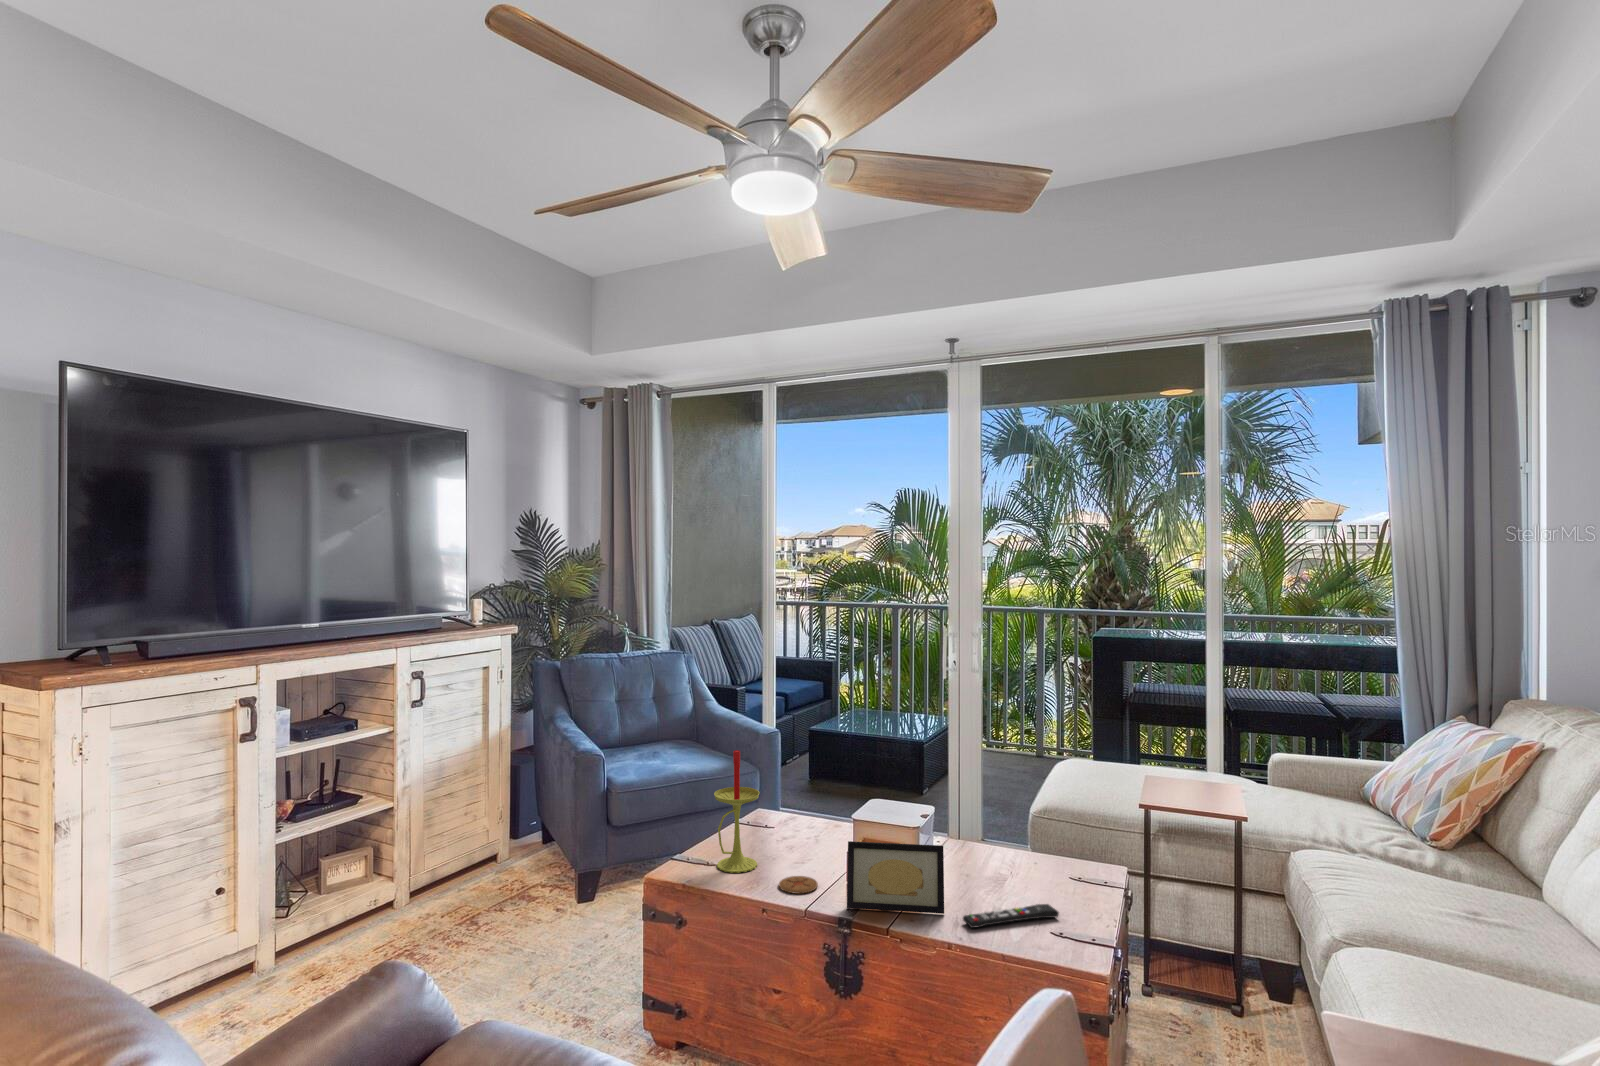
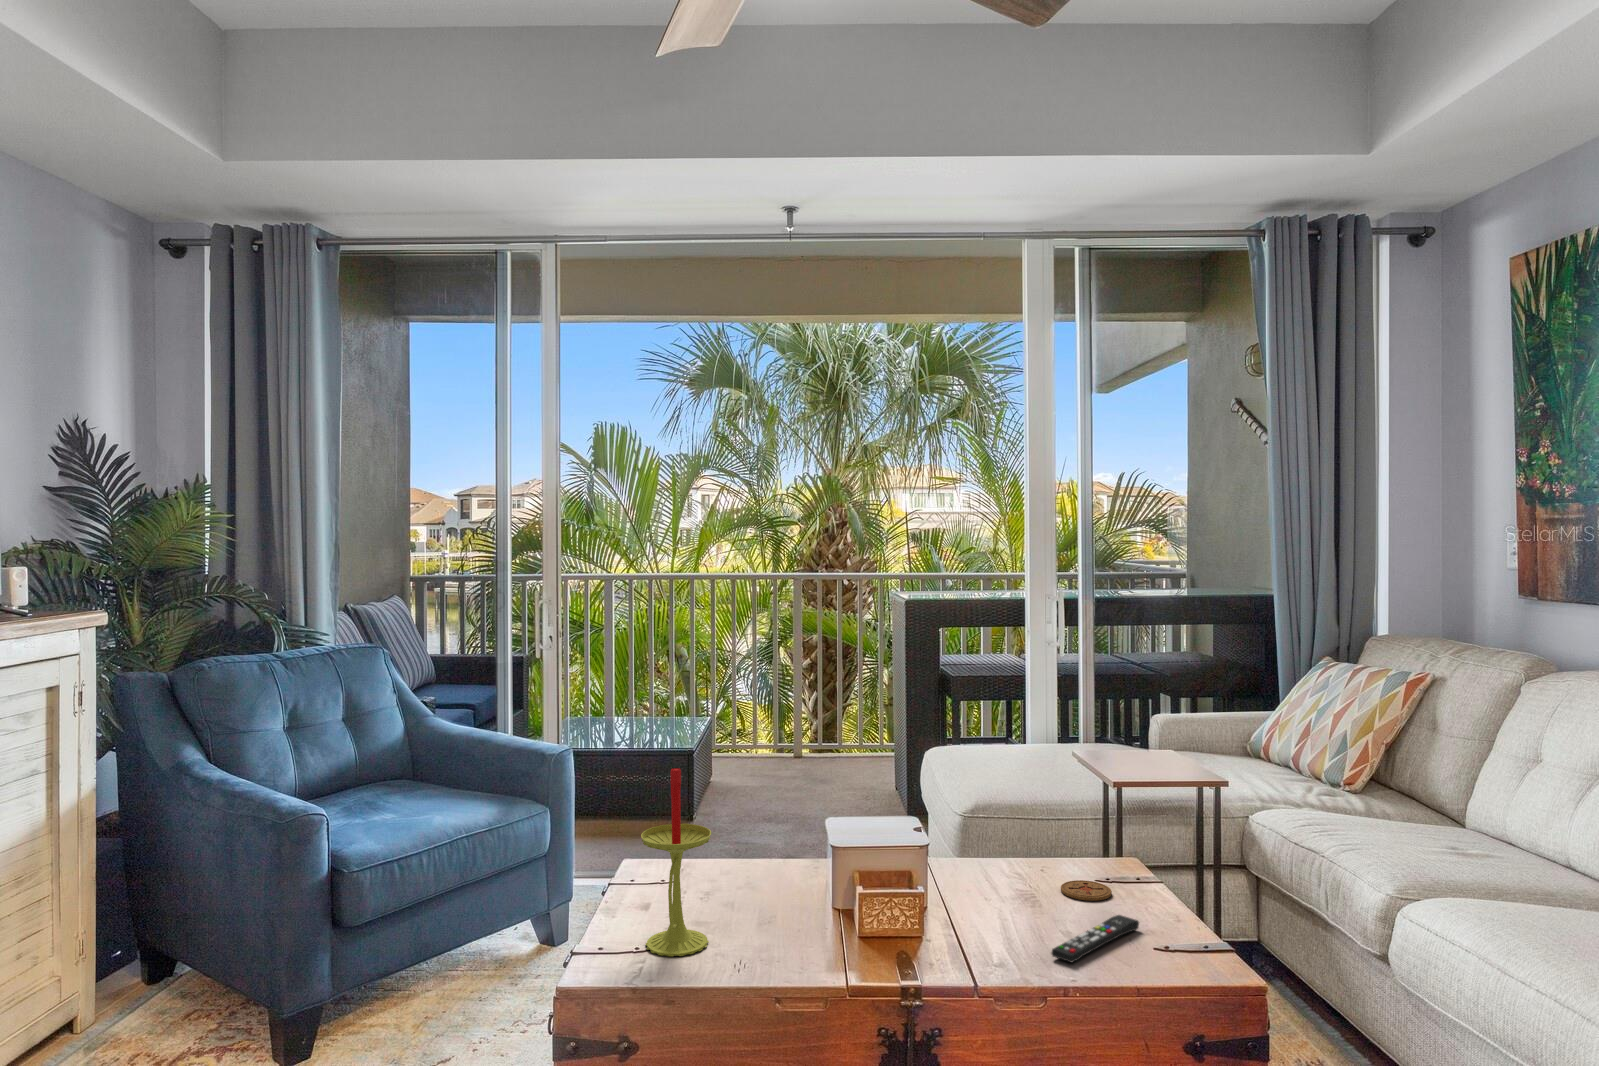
picture frame: present [847,841,944,914] -> none [884,861,1020,971]
coaster: present [779,876,818,894] -> present [1061,880,1112,901]

